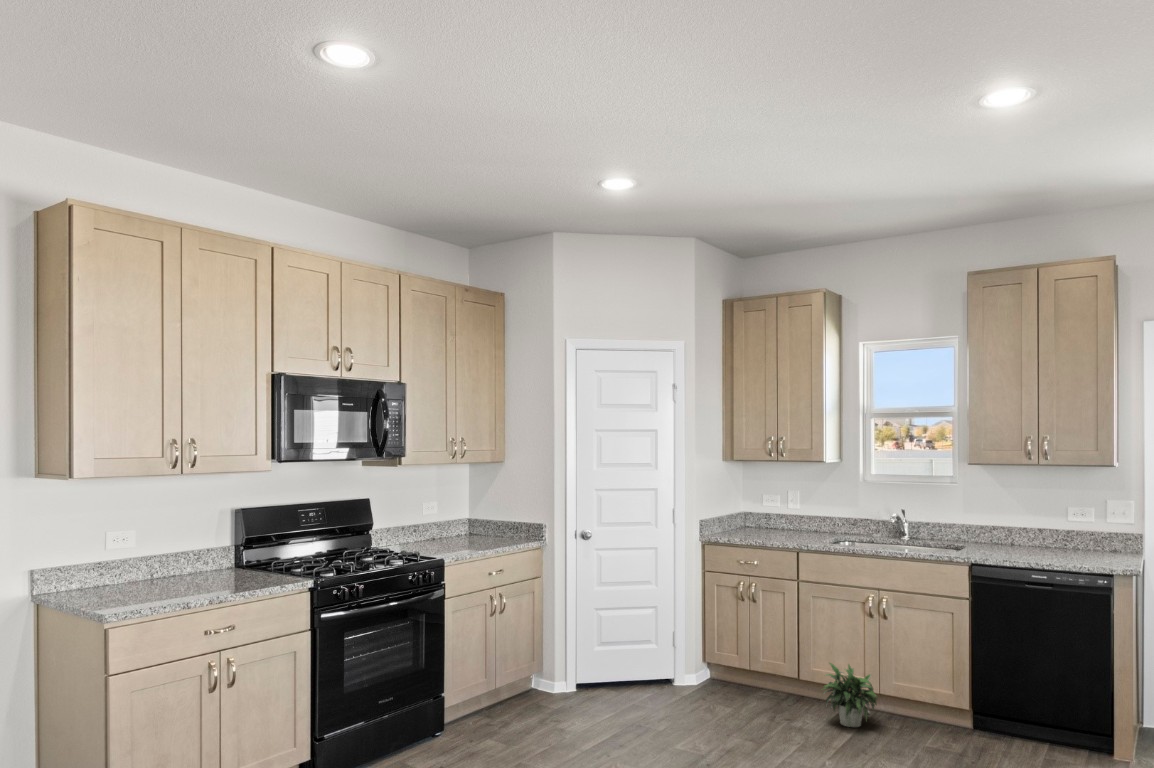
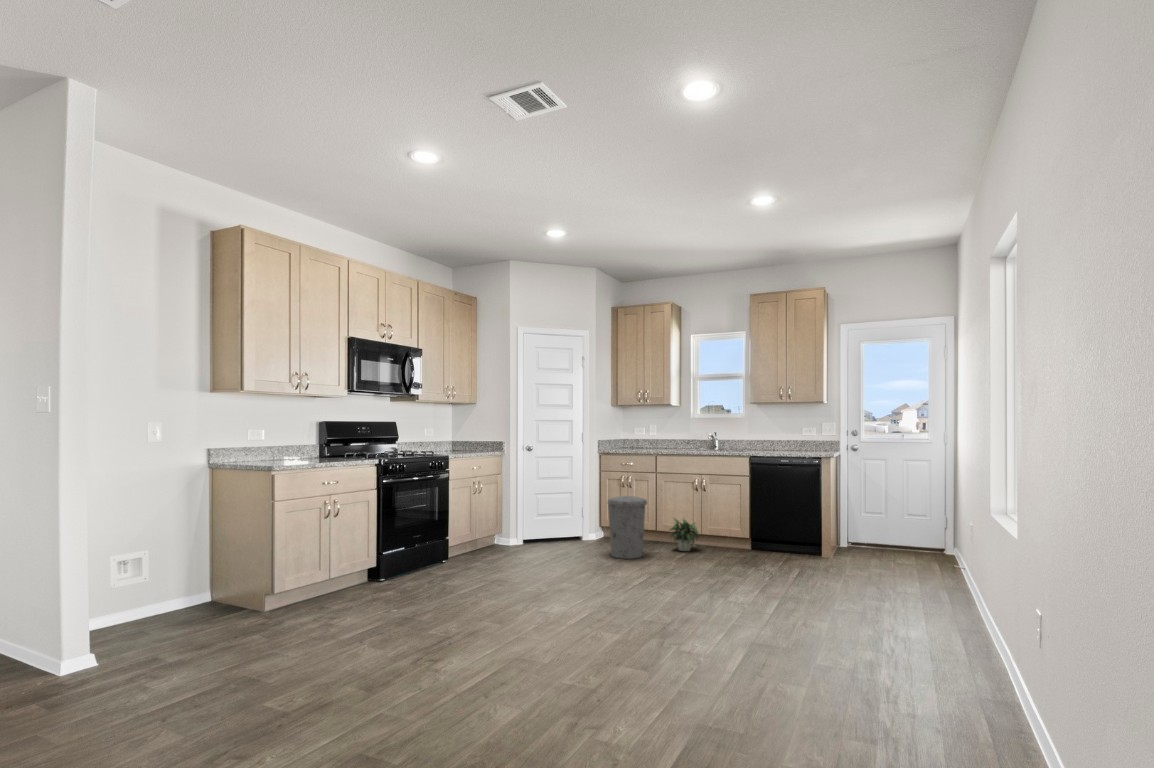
trash can: none [713,630,784,746] -> present [607,496,647,559]

